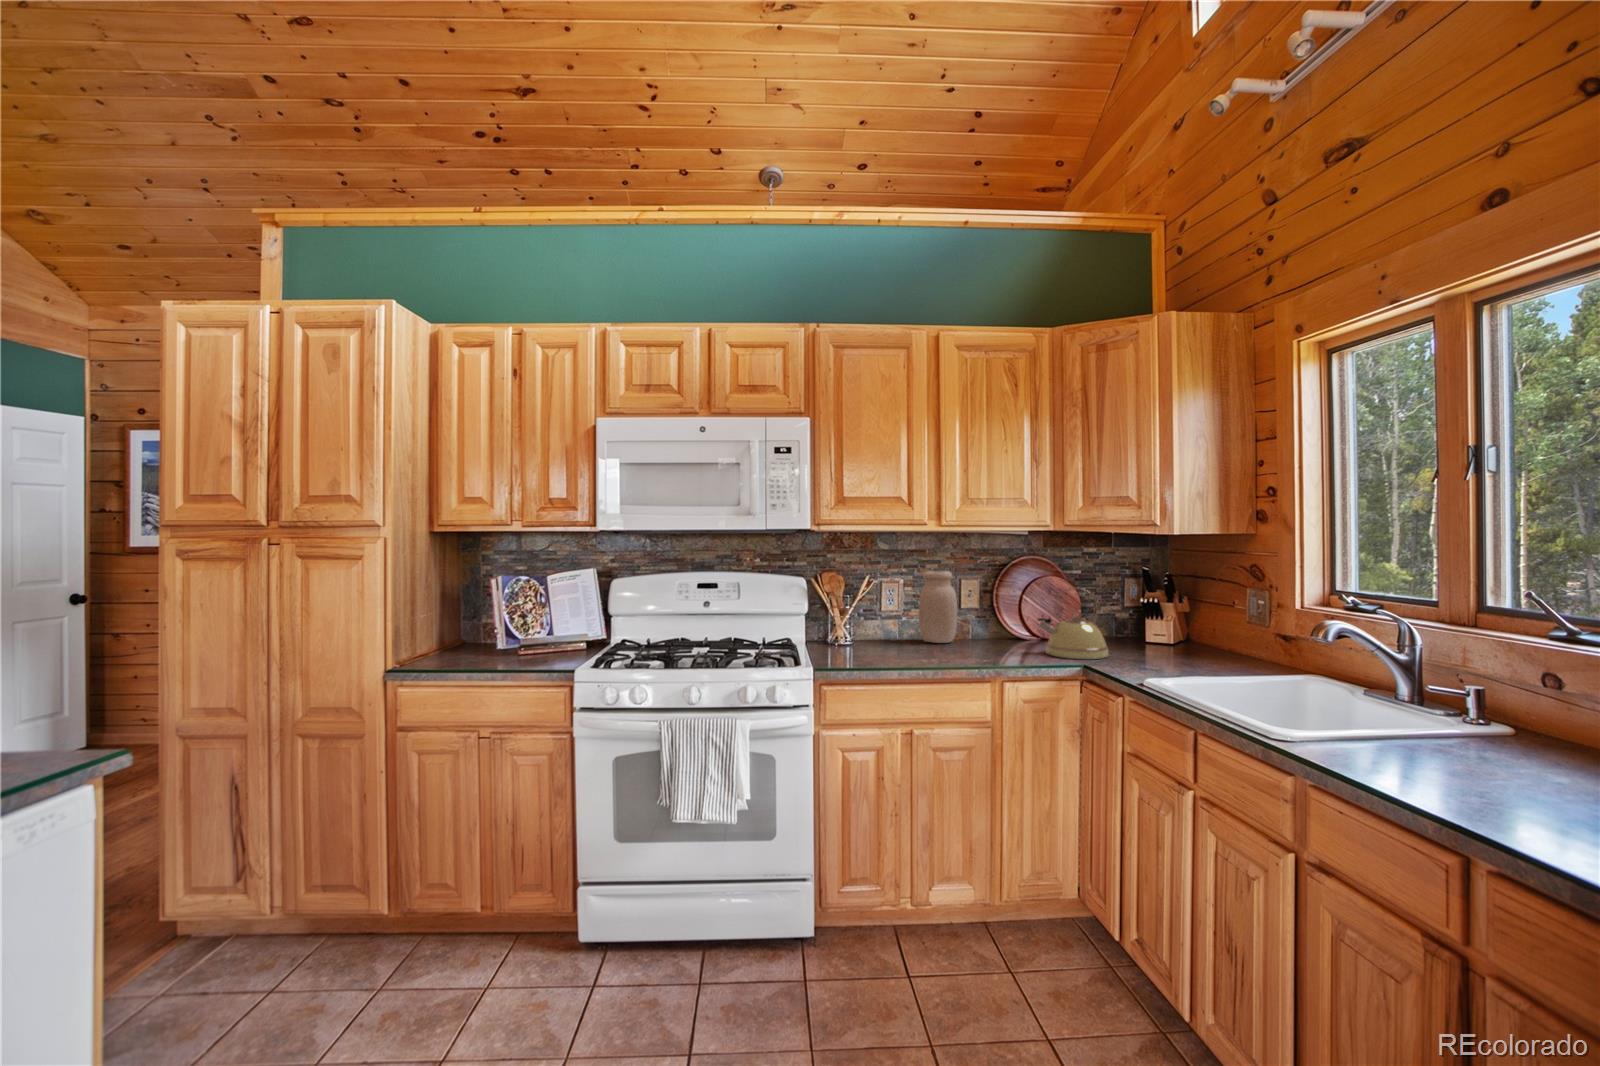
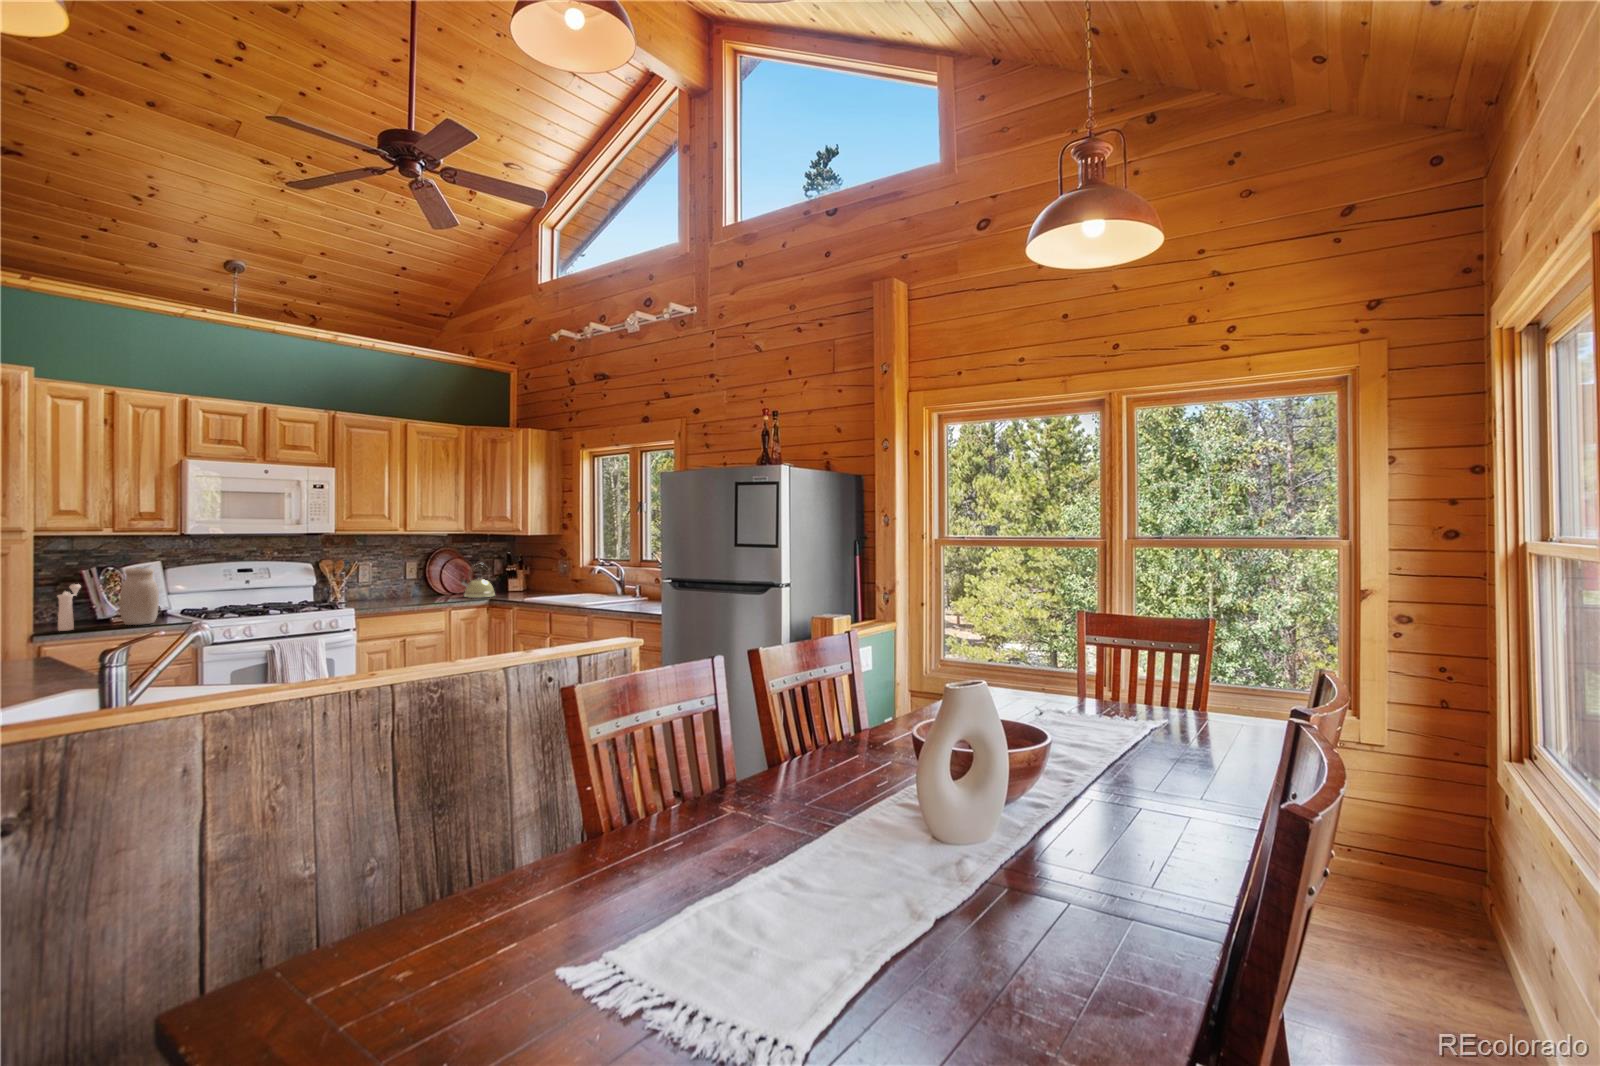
jar: present [919,571,957,643] -> present [120,568,159,625]
pepper mill: none [437,597,482,663] -> present [58,584,81,631]

